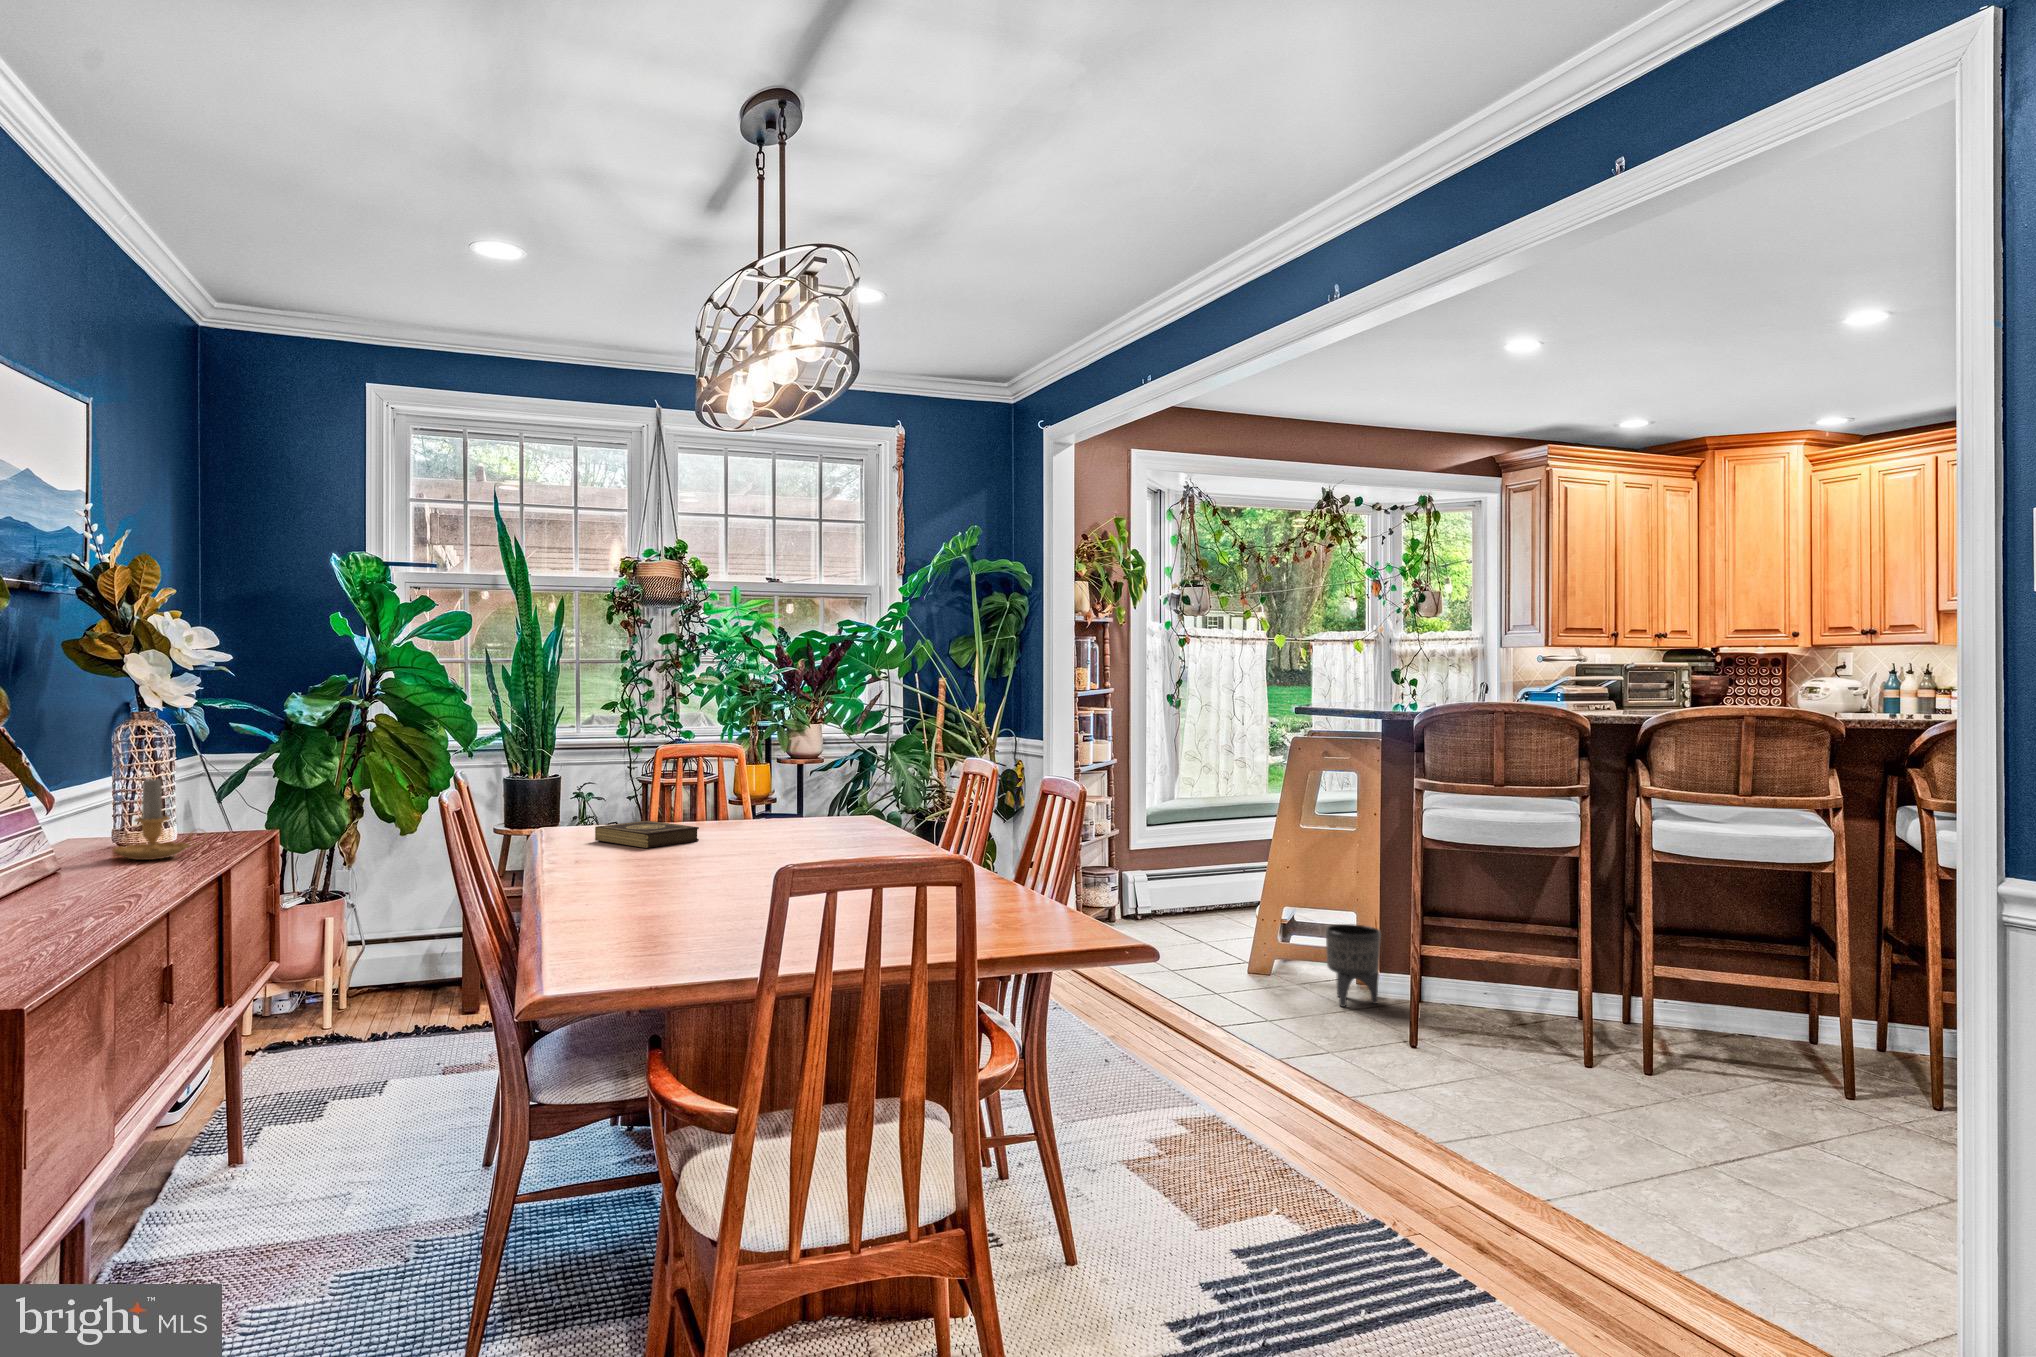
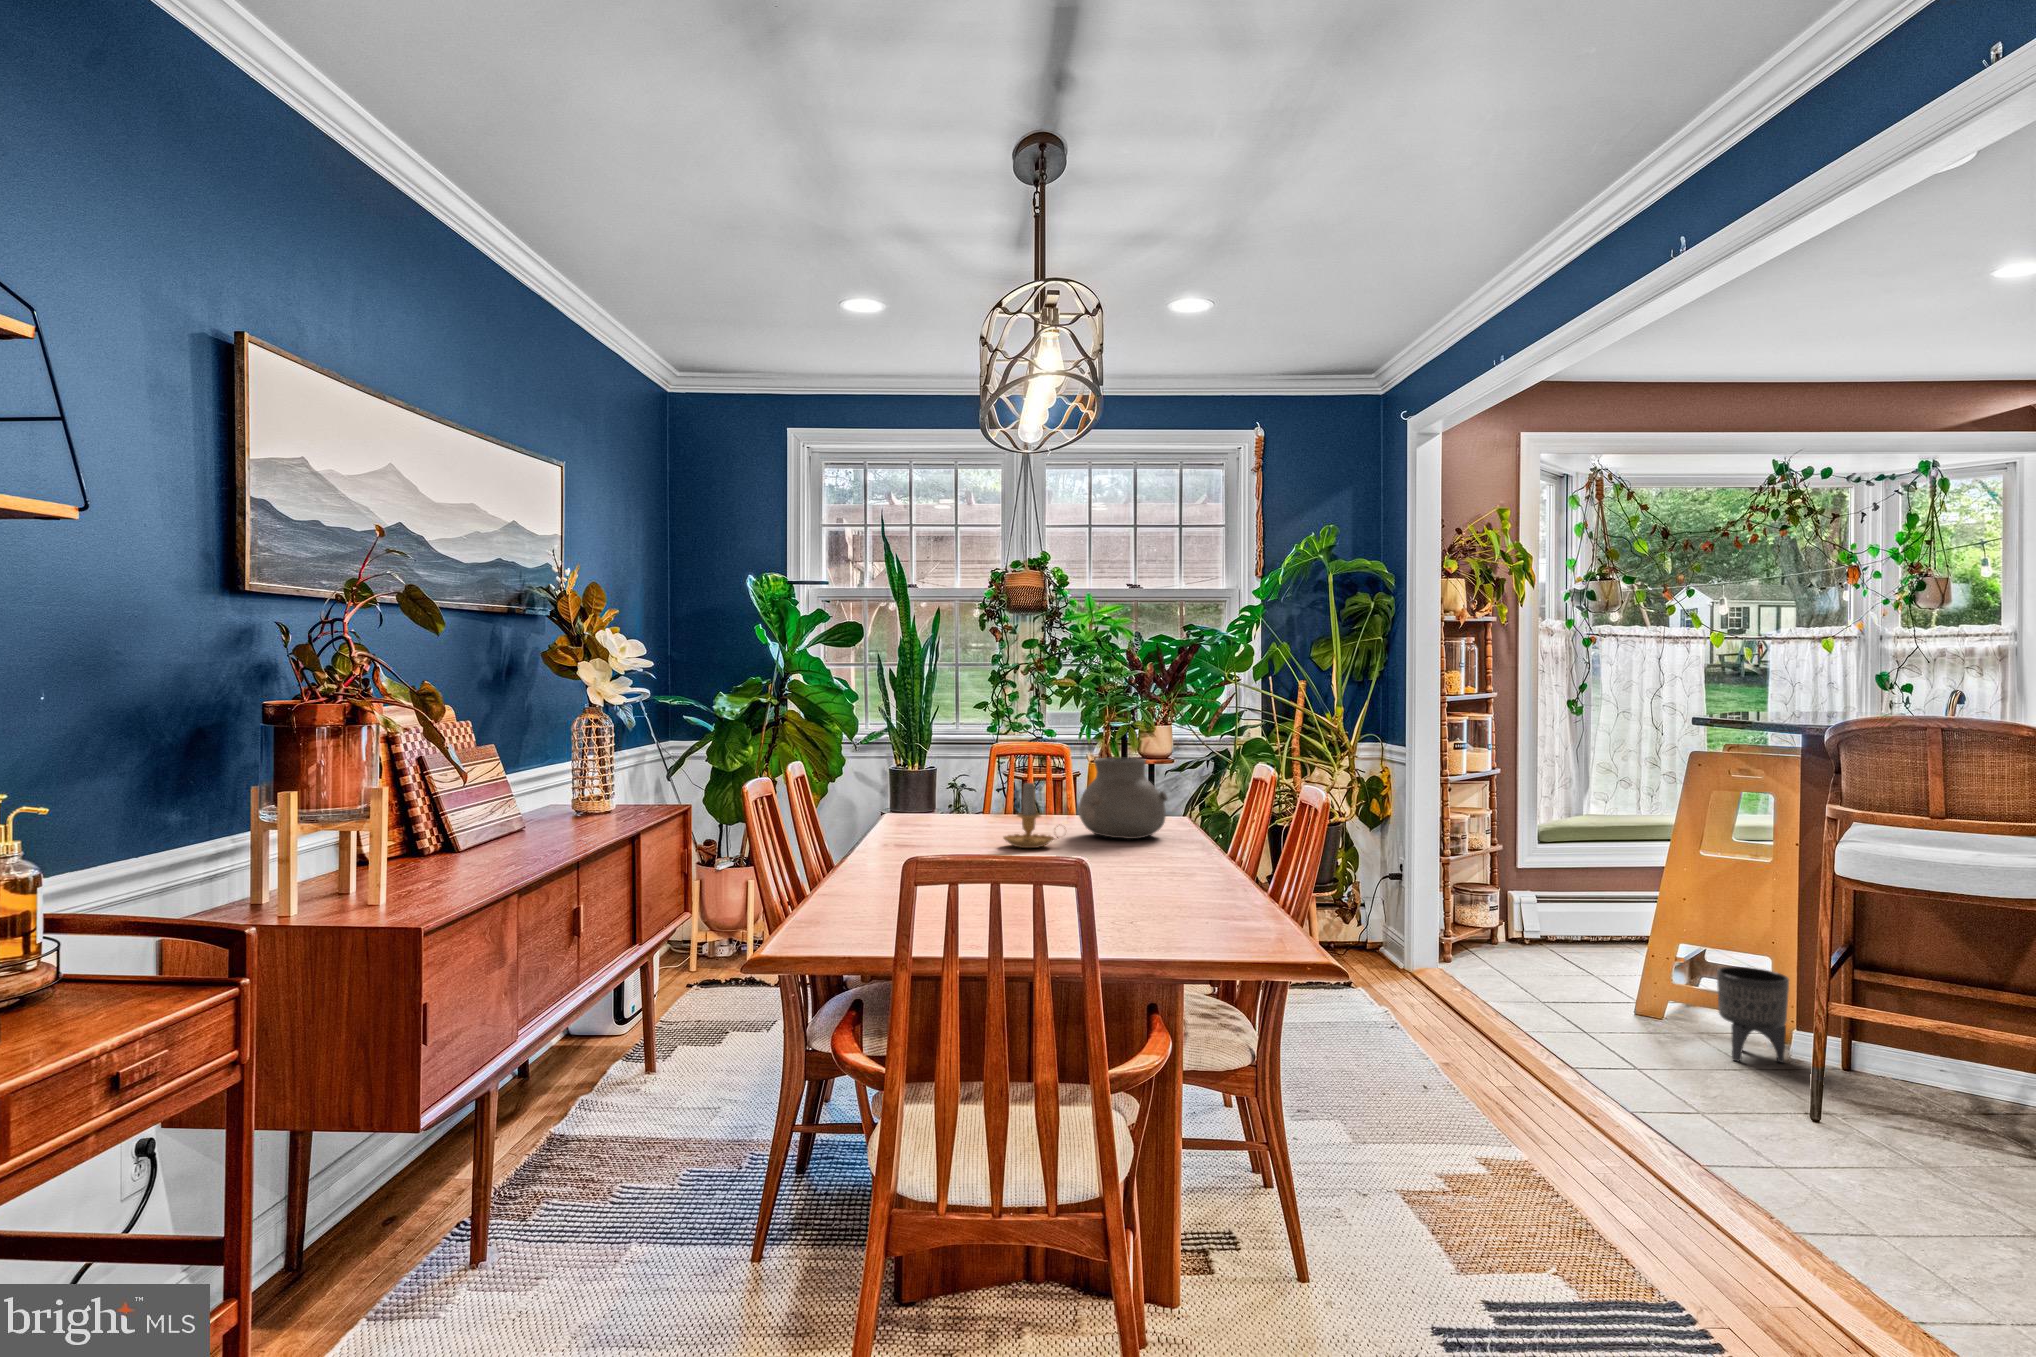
vase: none [781,757,875,841] -> present [1078,758,1168,839]
candle: present [113,778,207,860] -> present [1004,783,1059,848]
book: present [595,821,699,848] -> none [921,810,1008,835]

